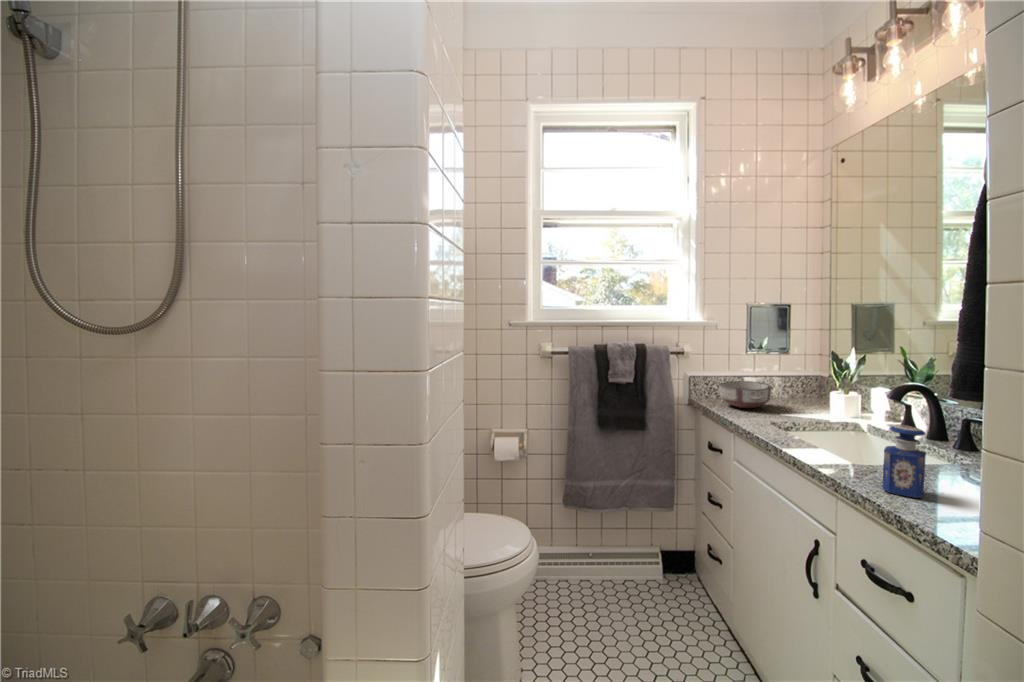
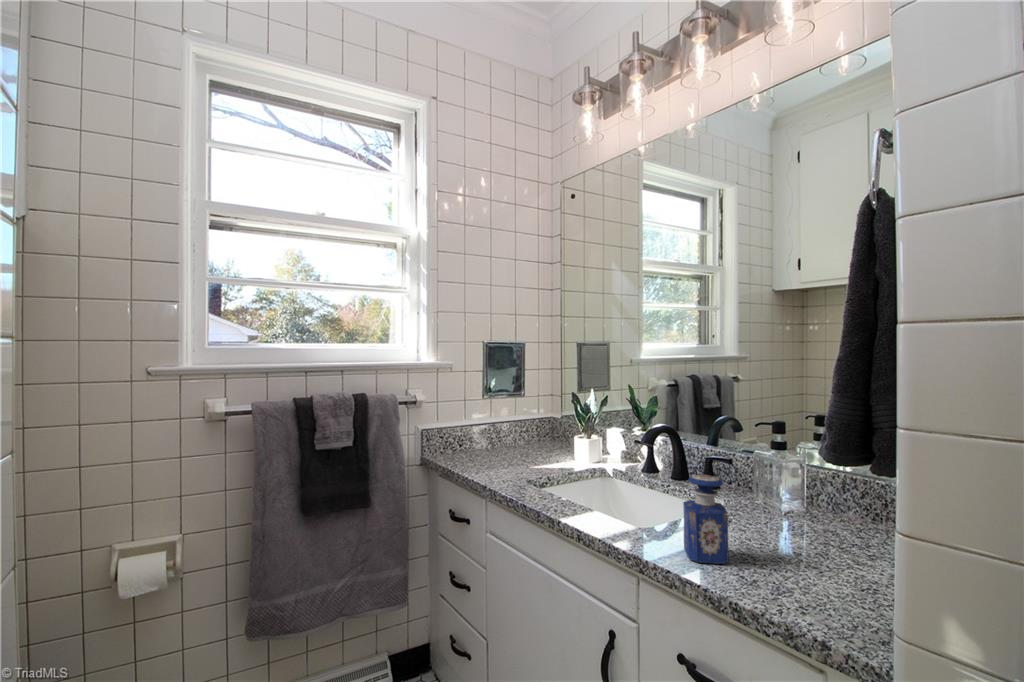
ceramic bowl: present [719,381,772,408] -> none [461,431,517,464]

